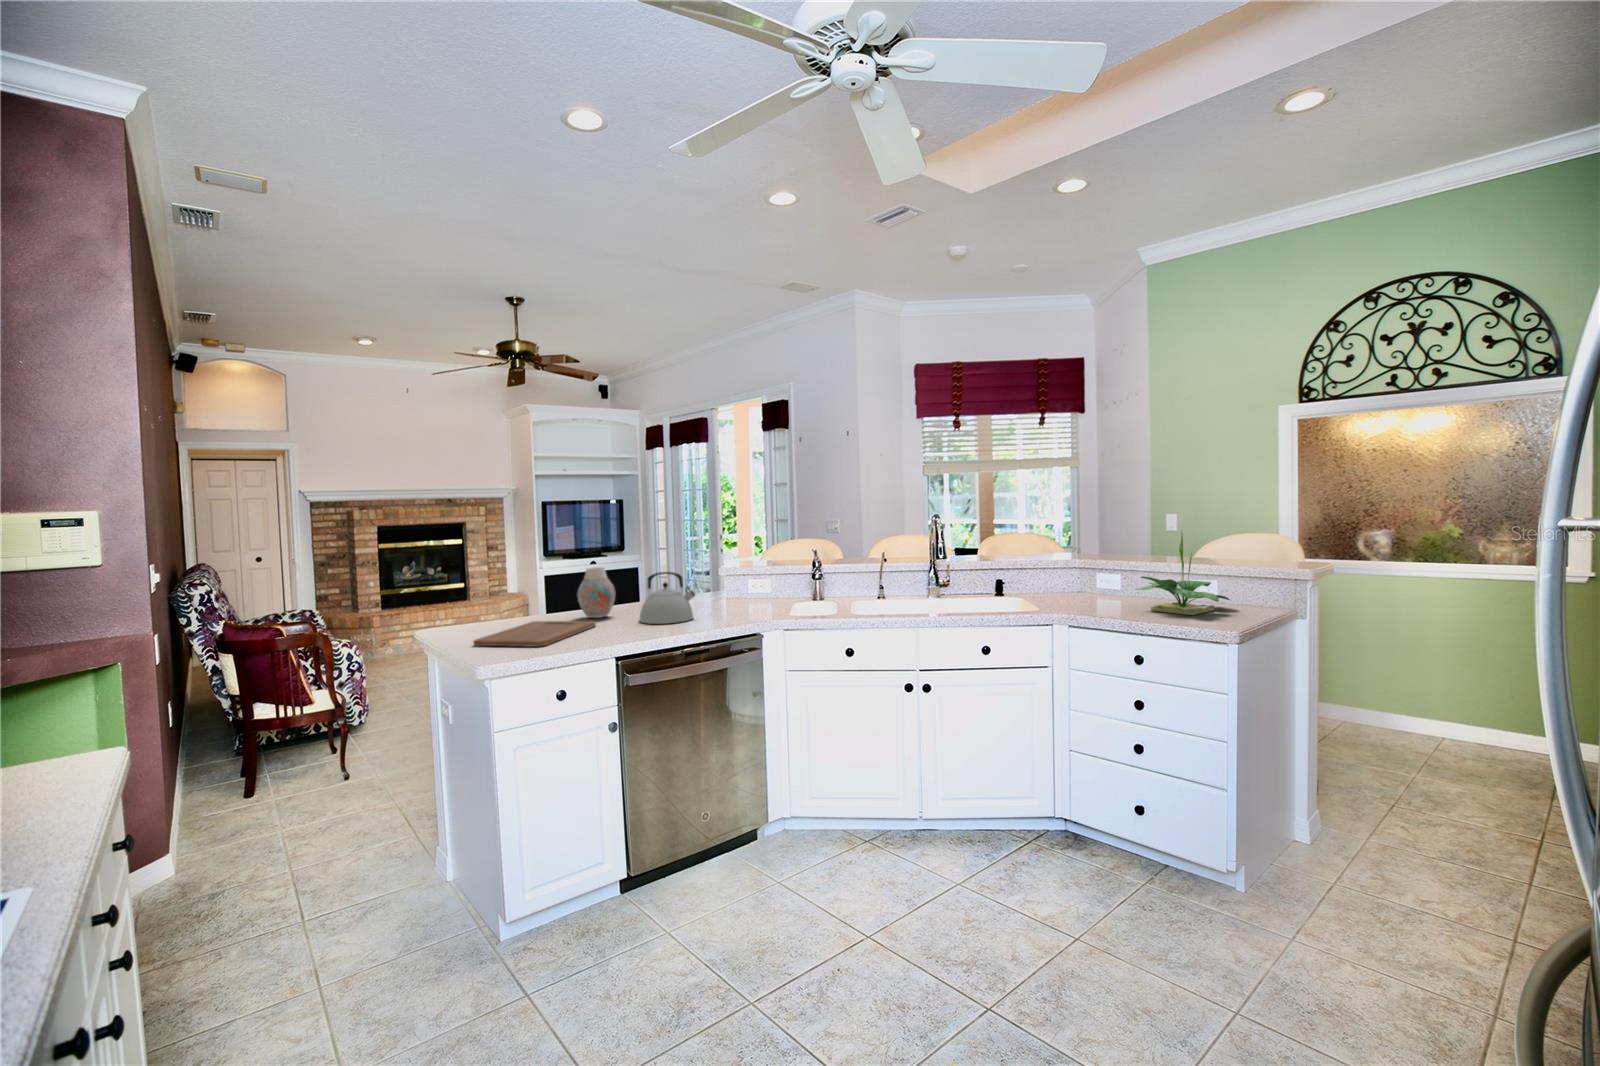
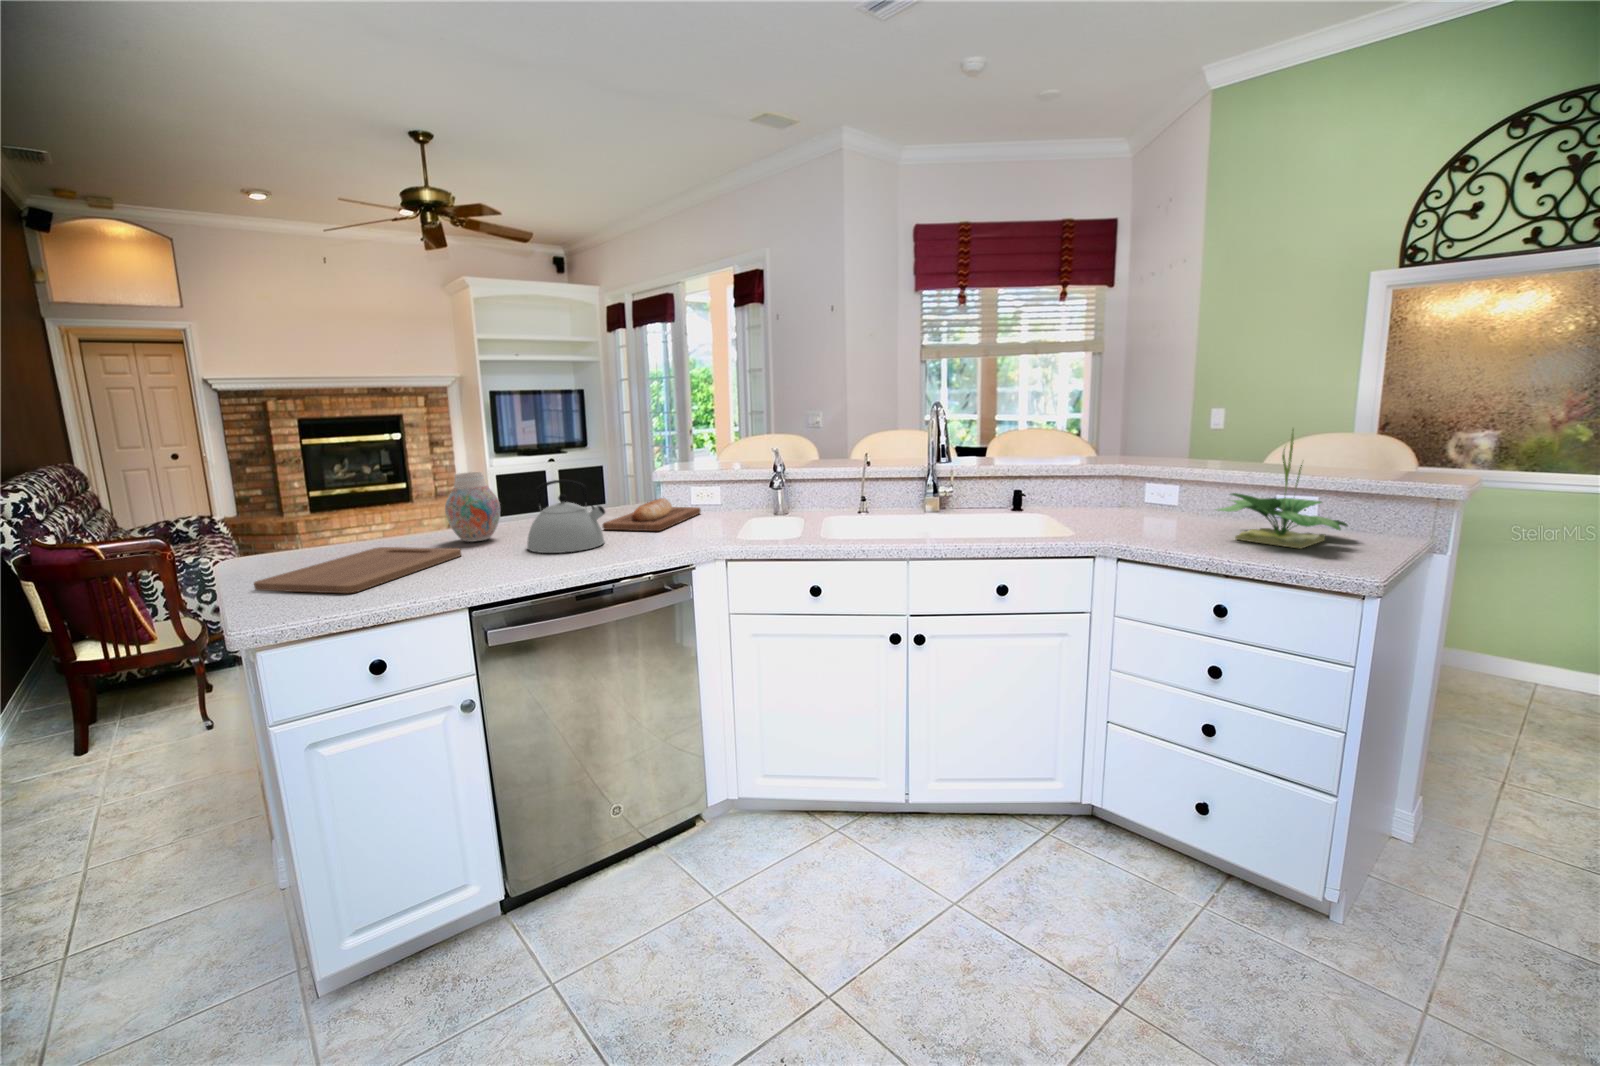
bread loaf: none [686,587,756,610] -> present [603,498,701,531]

